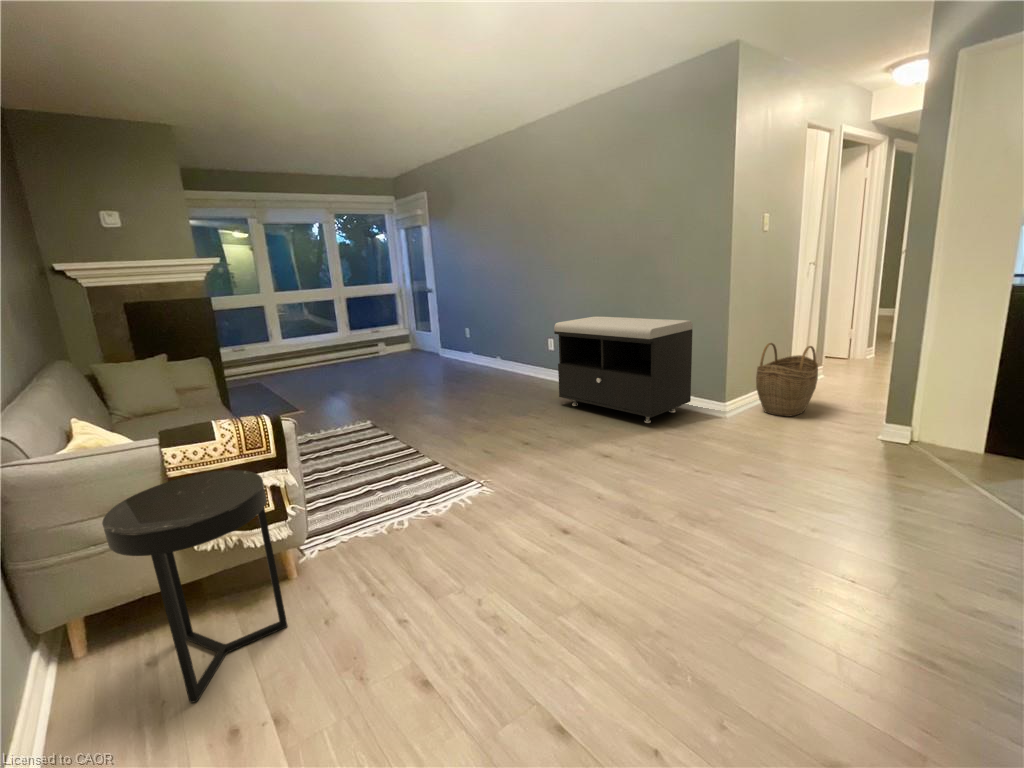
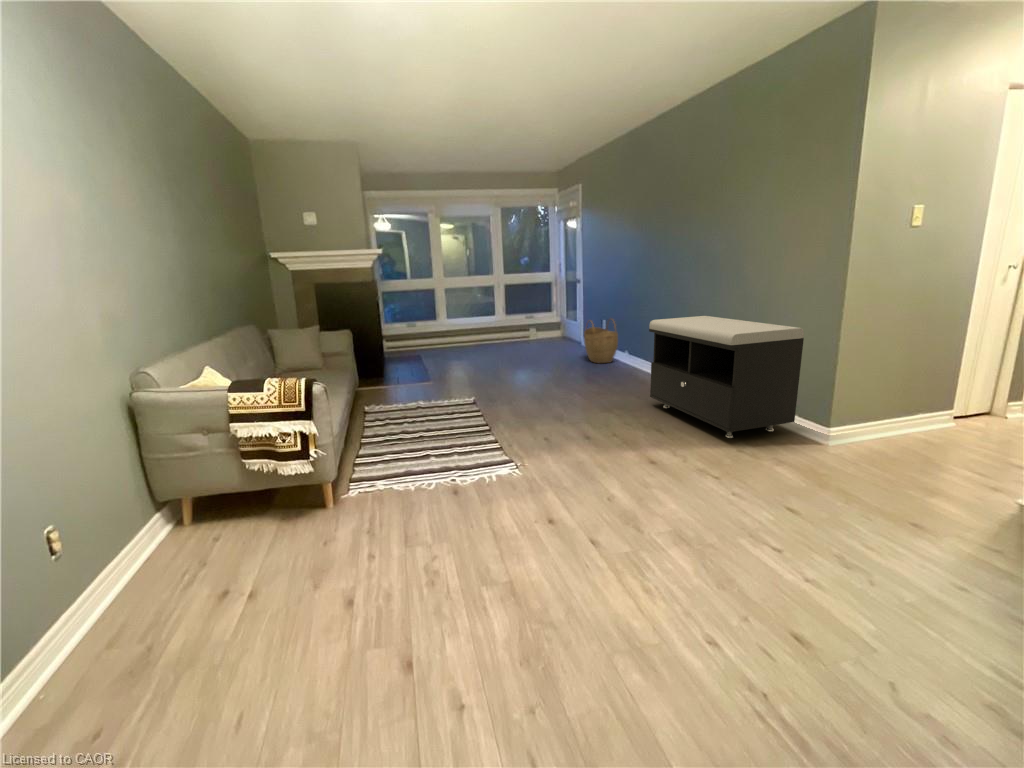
woven basket: present [756,343,818,417] -> present [584,325,618,363]
side table: present [102,470,288,703] -> none [165,415,295,573]

